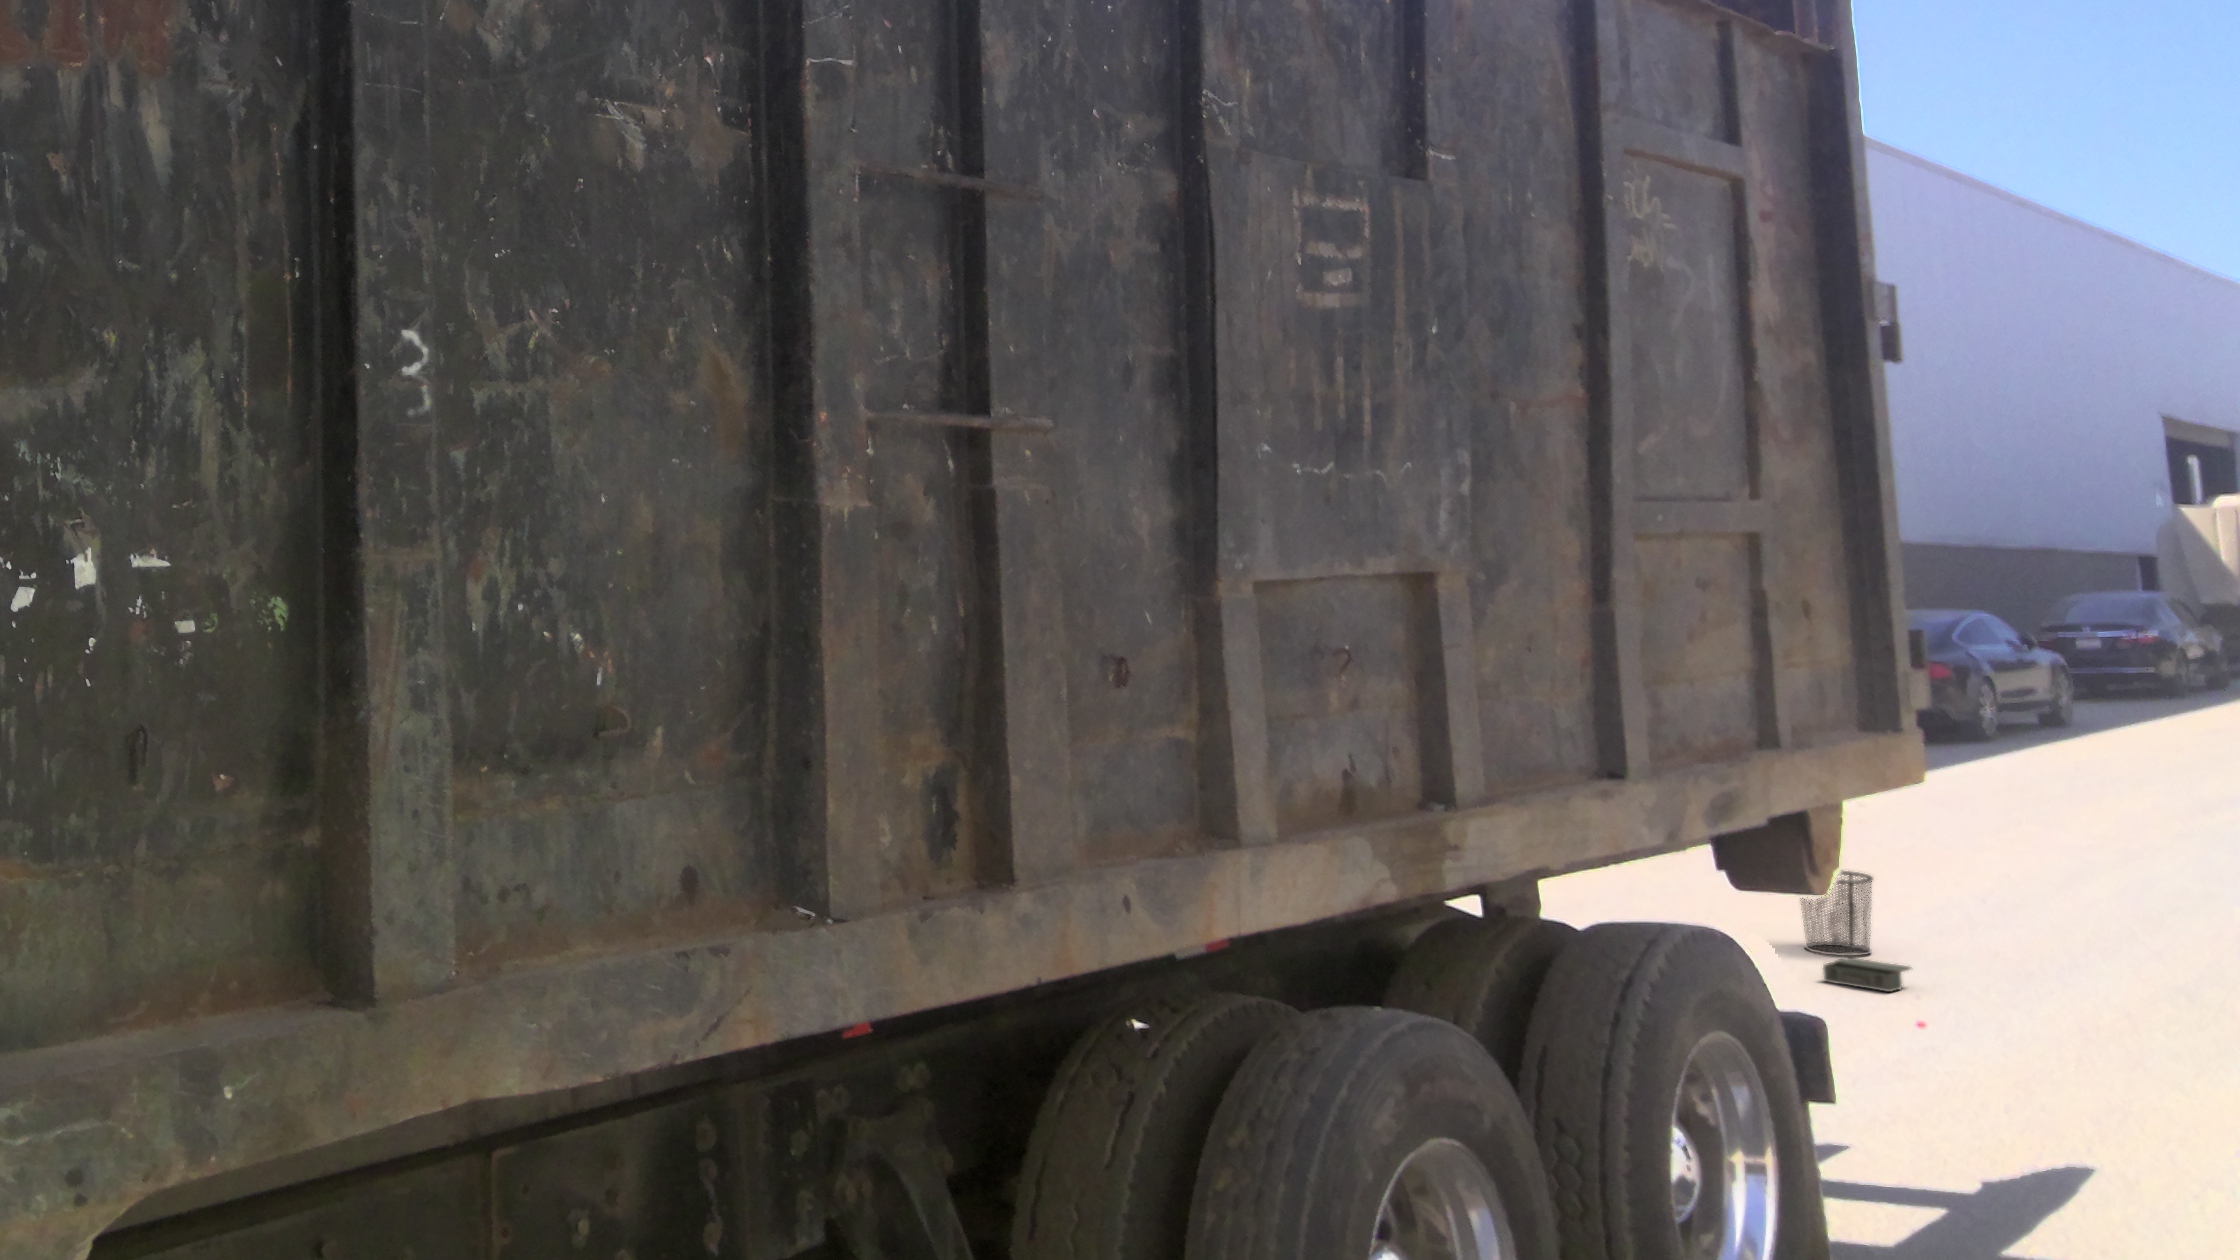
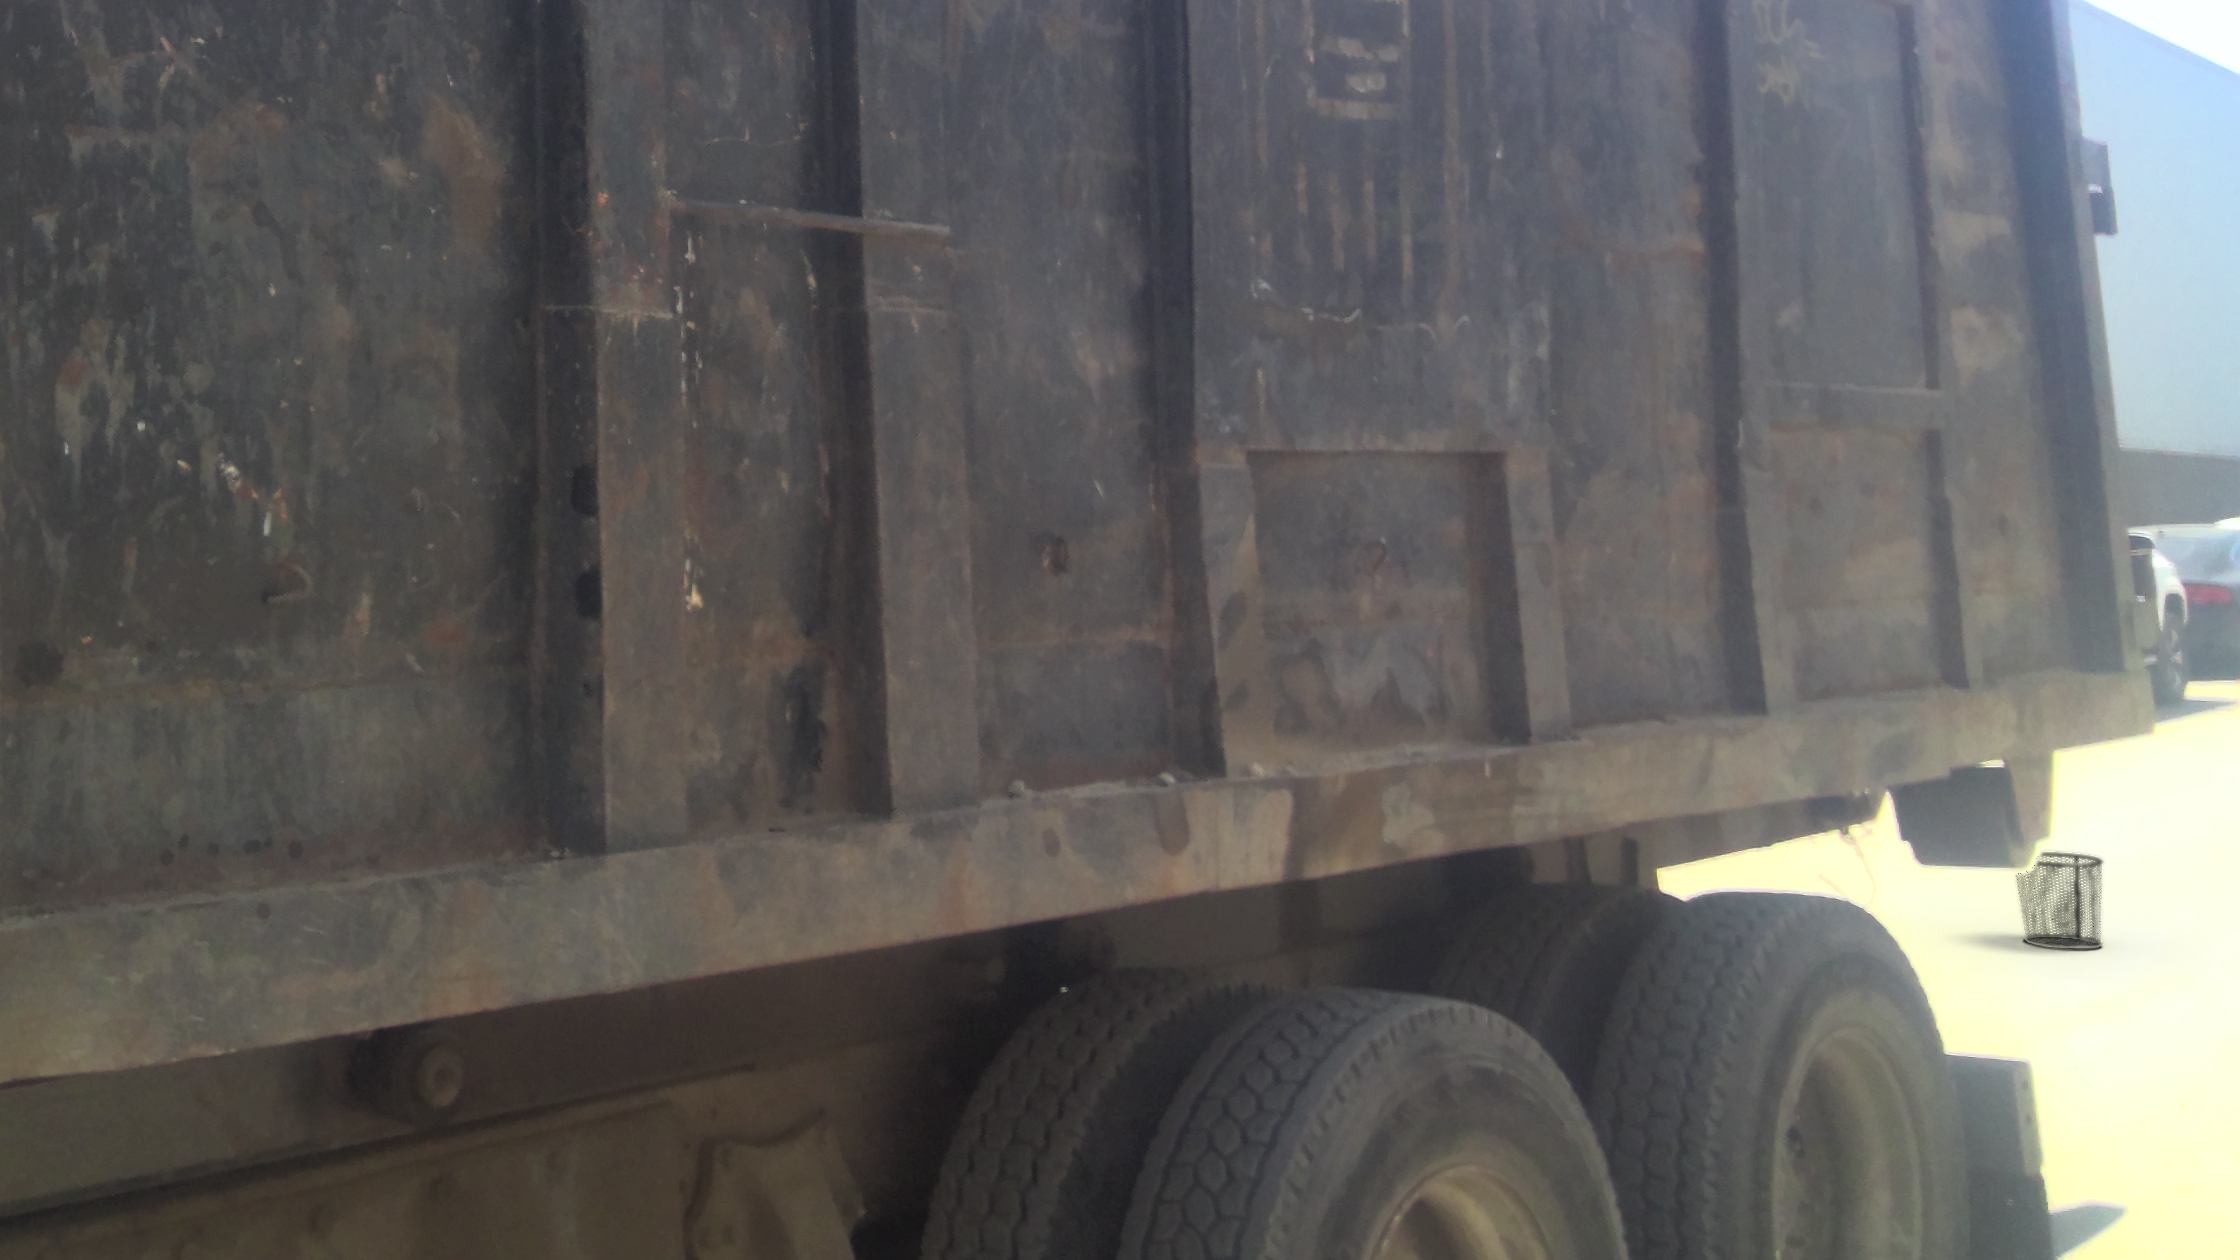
toolbox: present [1823,957,1910,992] -> none [2044,950,2150,989]

